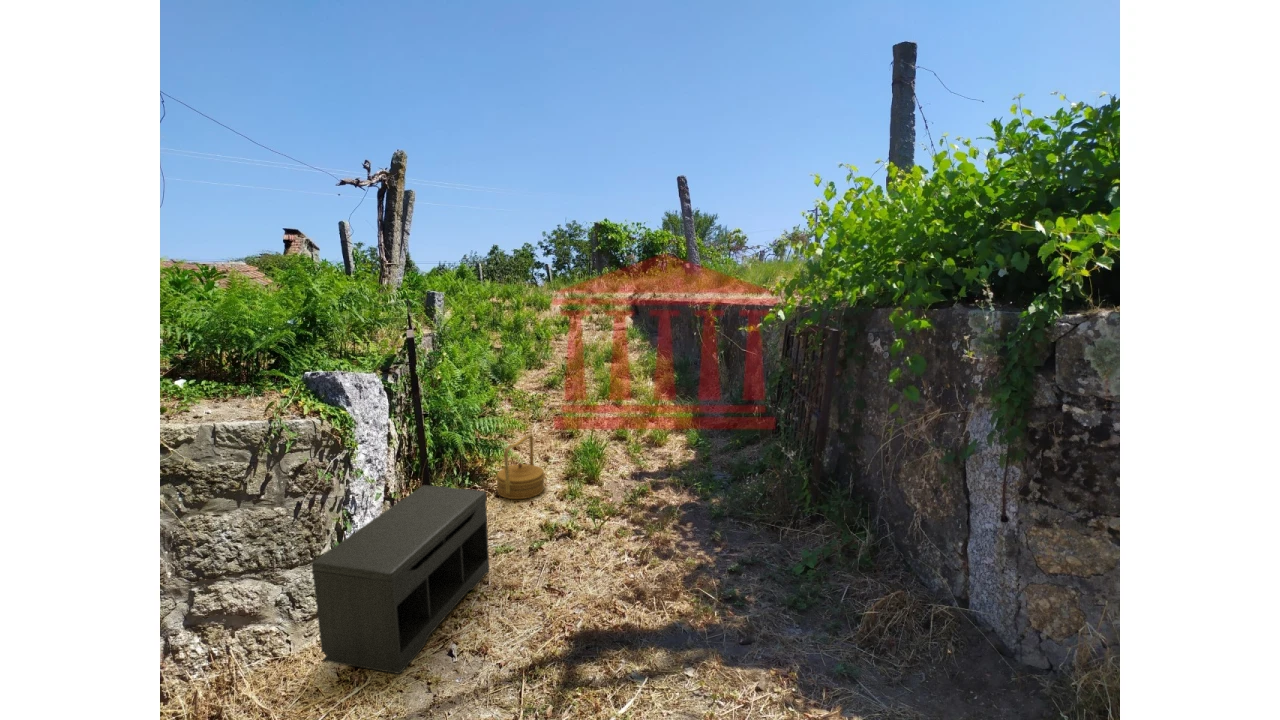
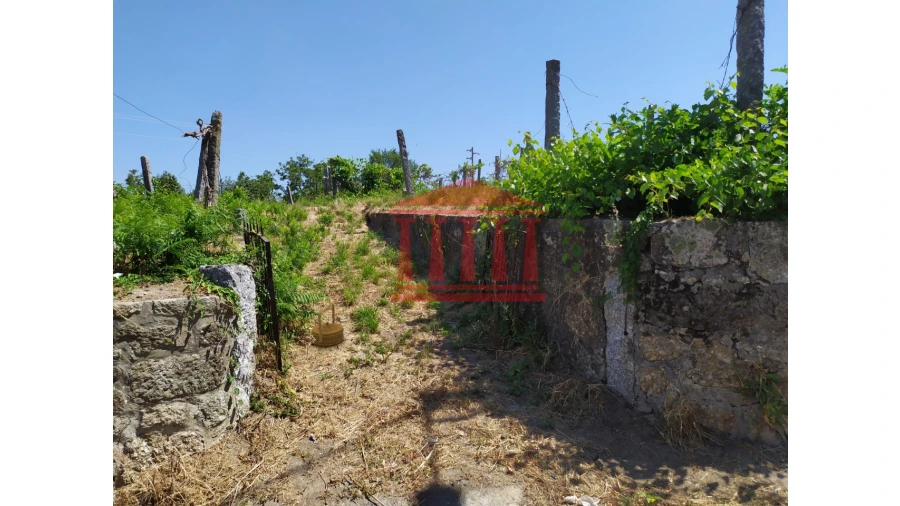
bench: present [312,485,489,674] -> none [219,338,321,455]

